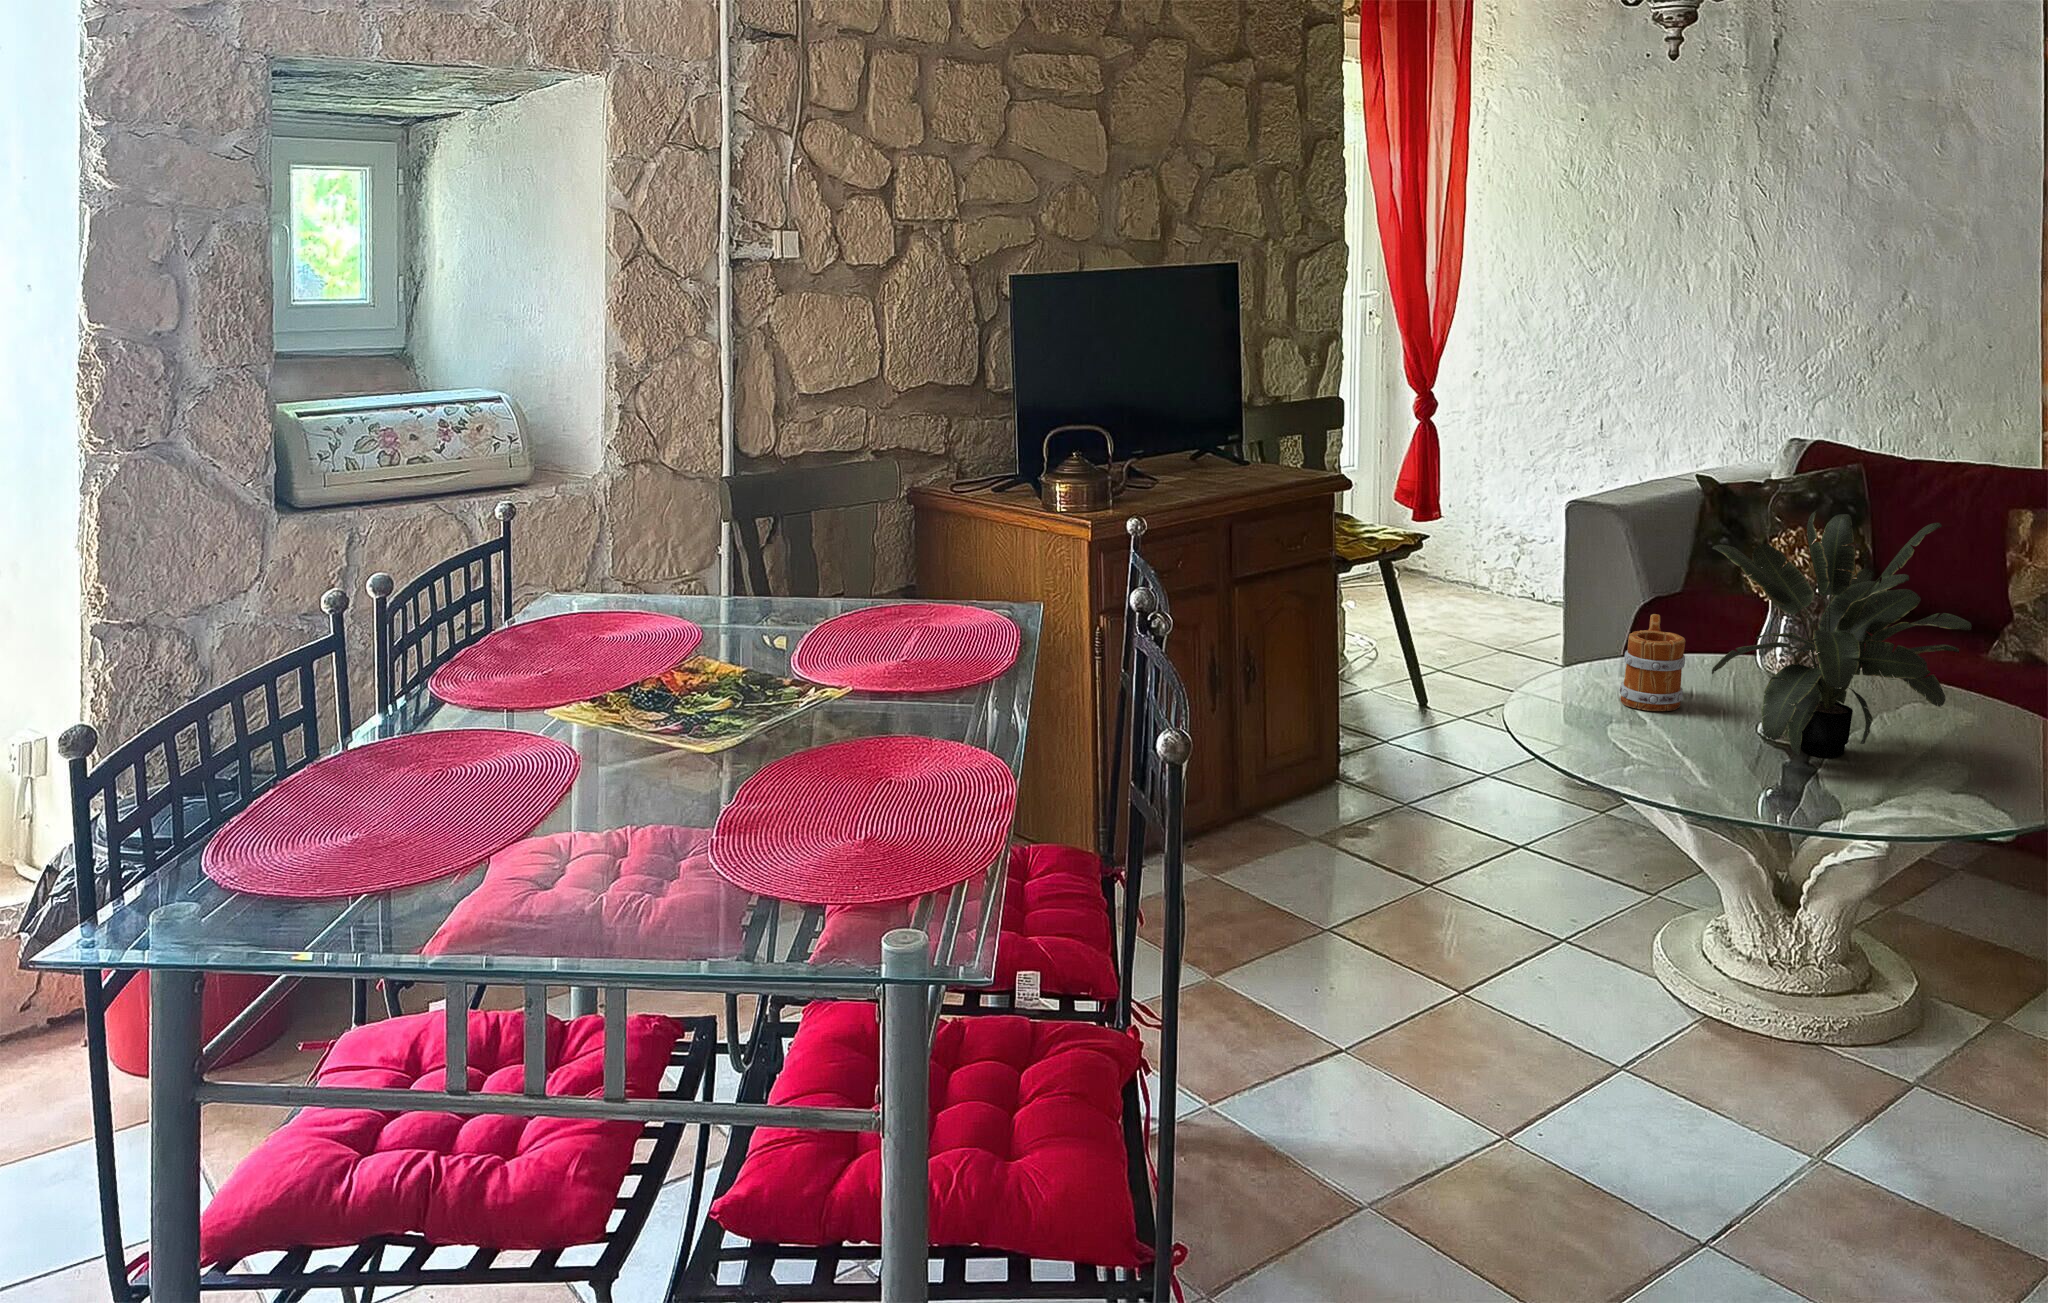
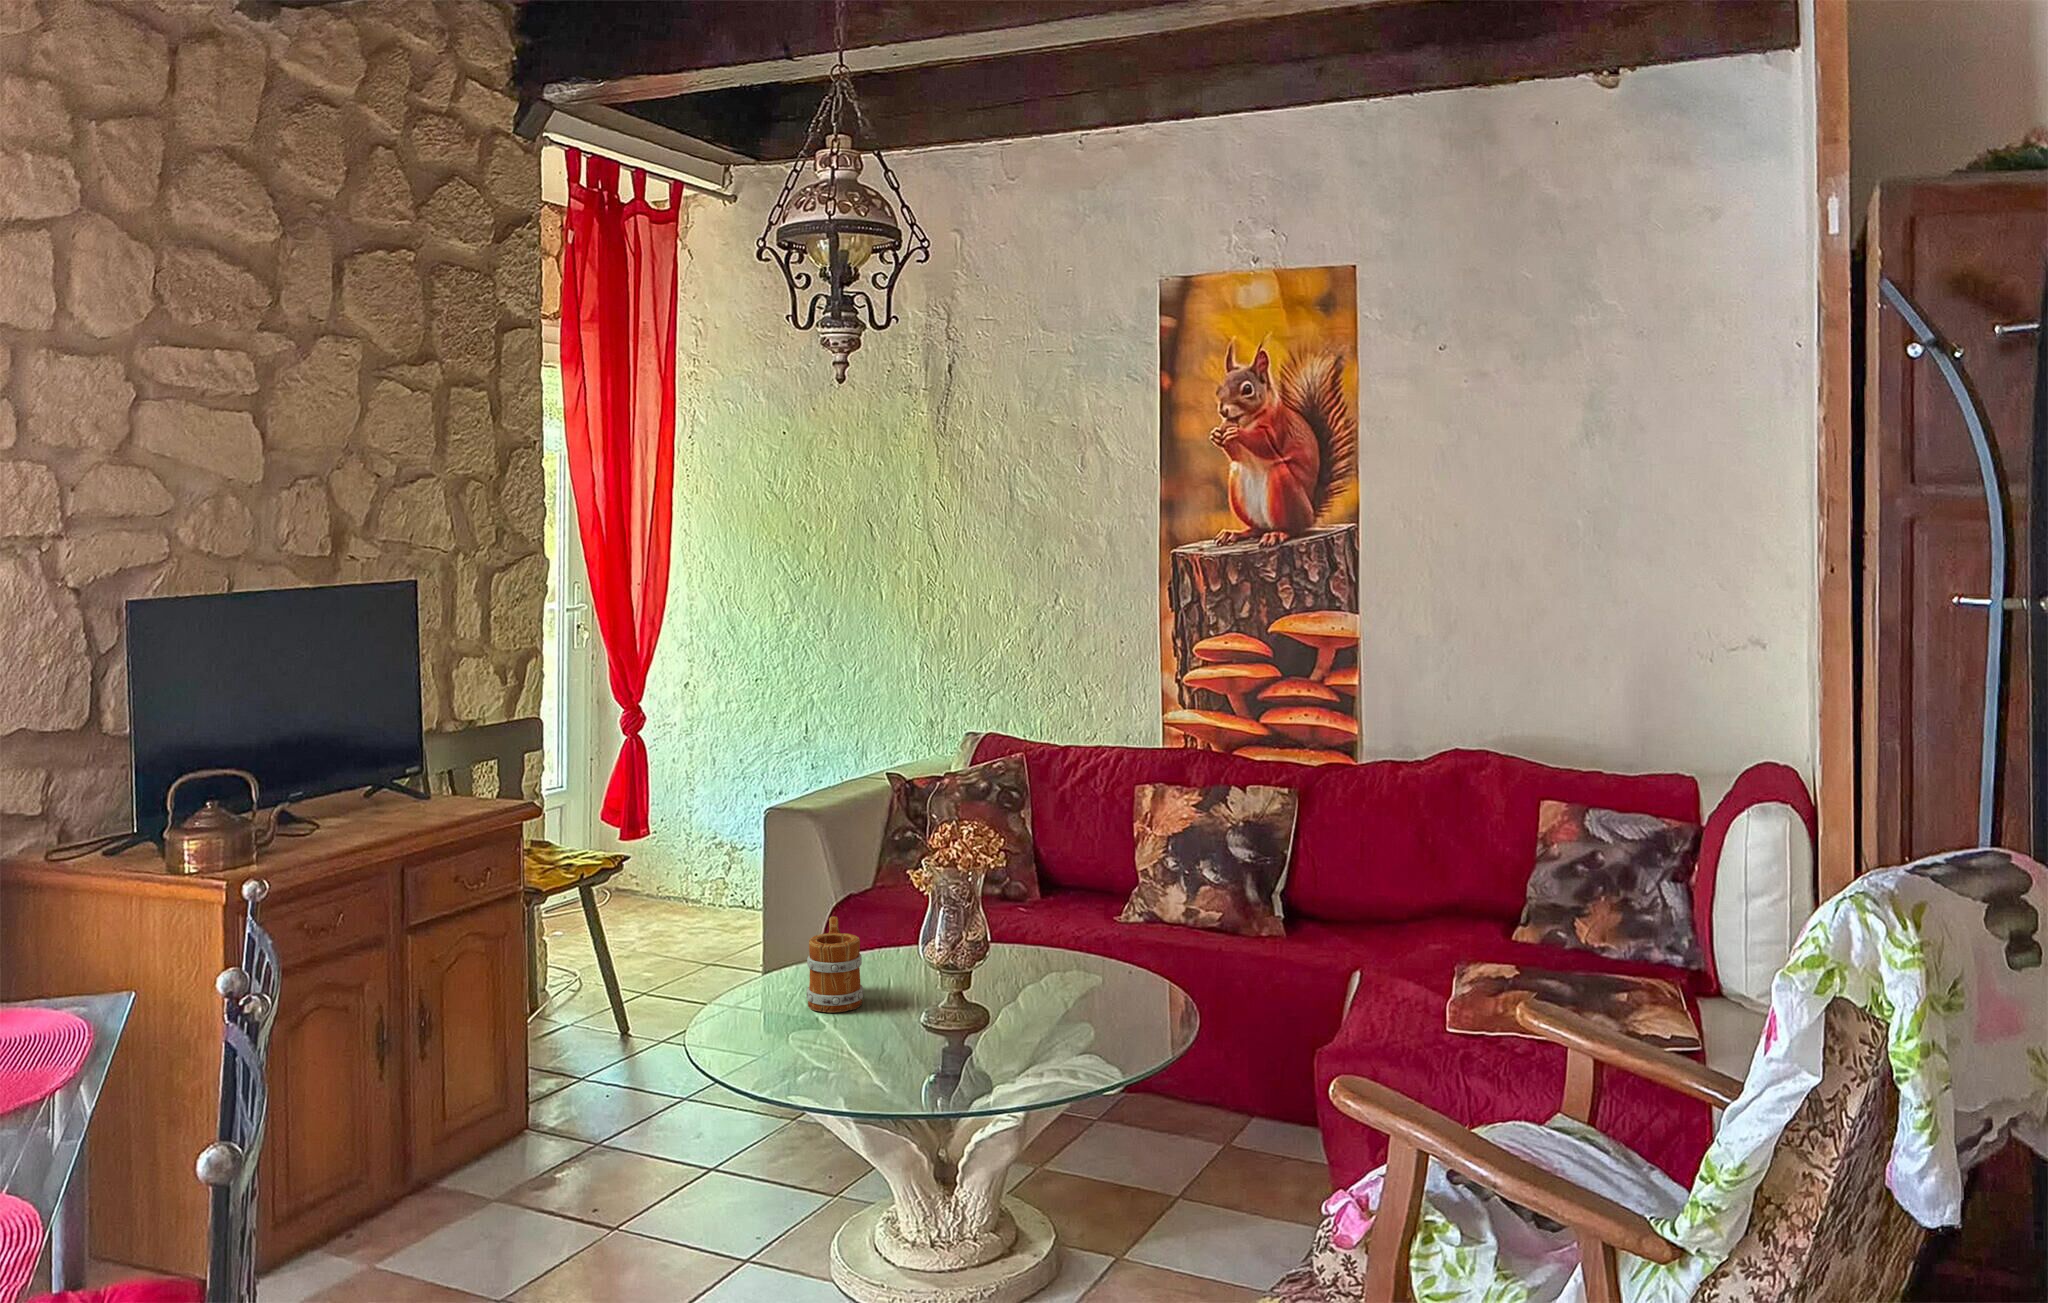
potted plant: present [1712,510,1972,757] -> none [866,810,1077,1040]

